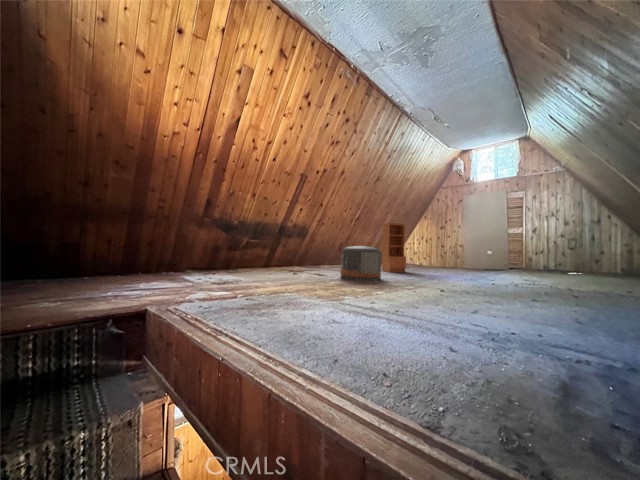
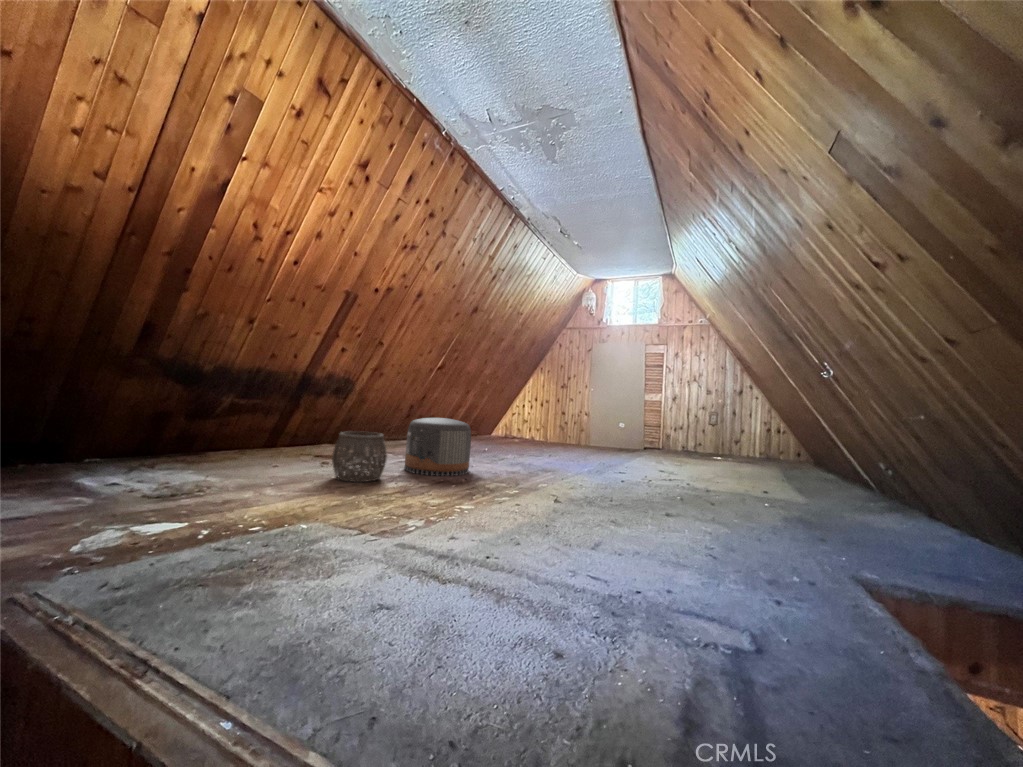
bookcase: present [382,223,406,272] -> none [471,379,510,455]
woven basket: none [299,254,330,283] -> present [332,431,387,482]

